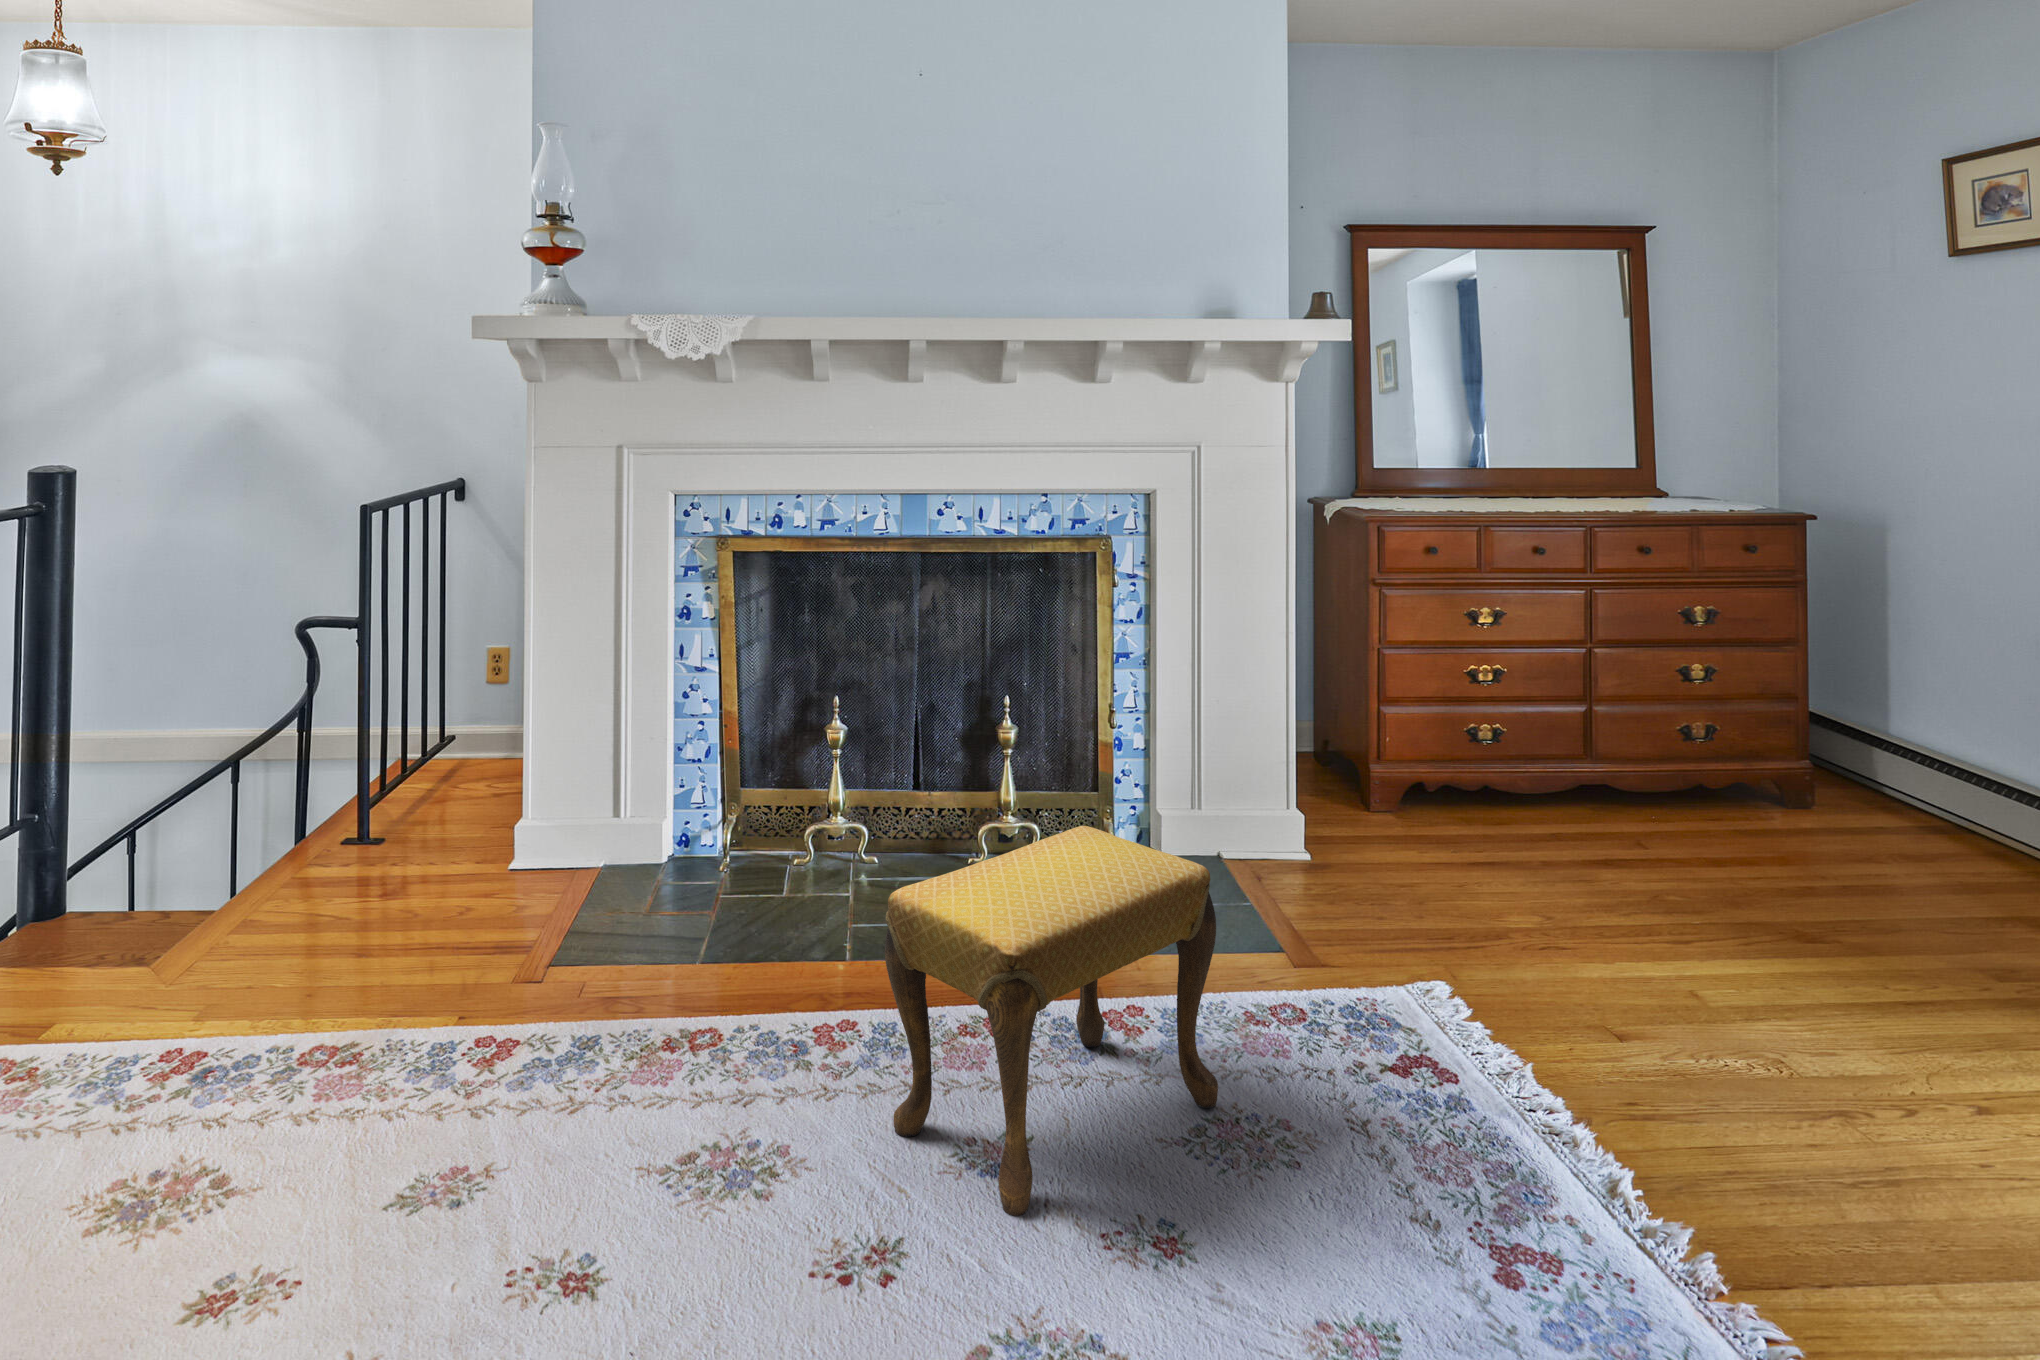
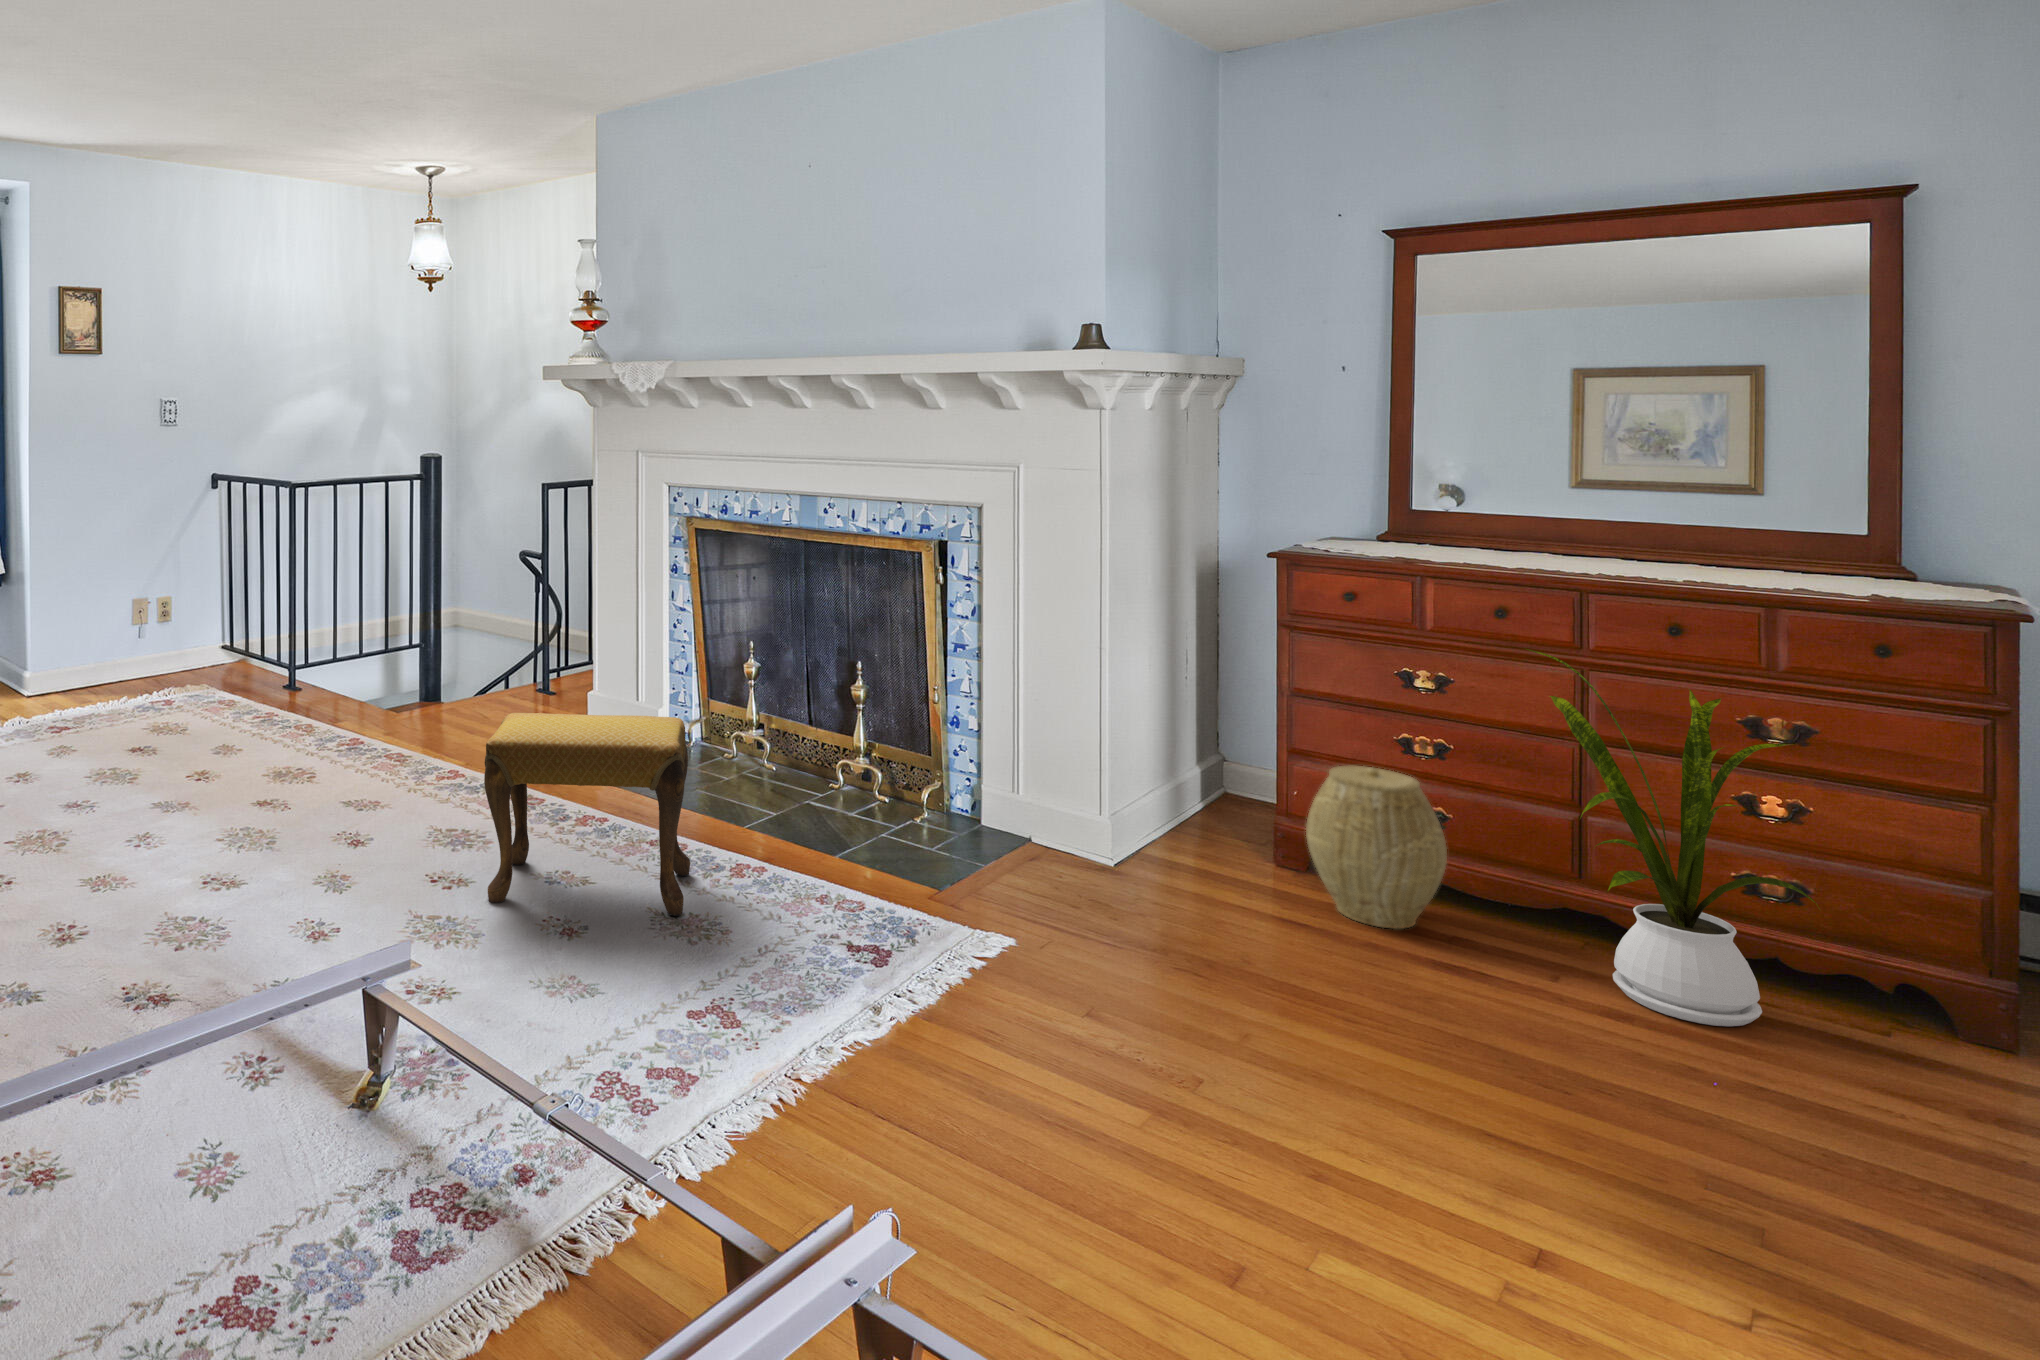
house plant: none [1600,576,1781,850] -> present [1526,649,1818,1026]
woven basket: none [1439,701,1555,845] -> present [1306,766,1447,929]

